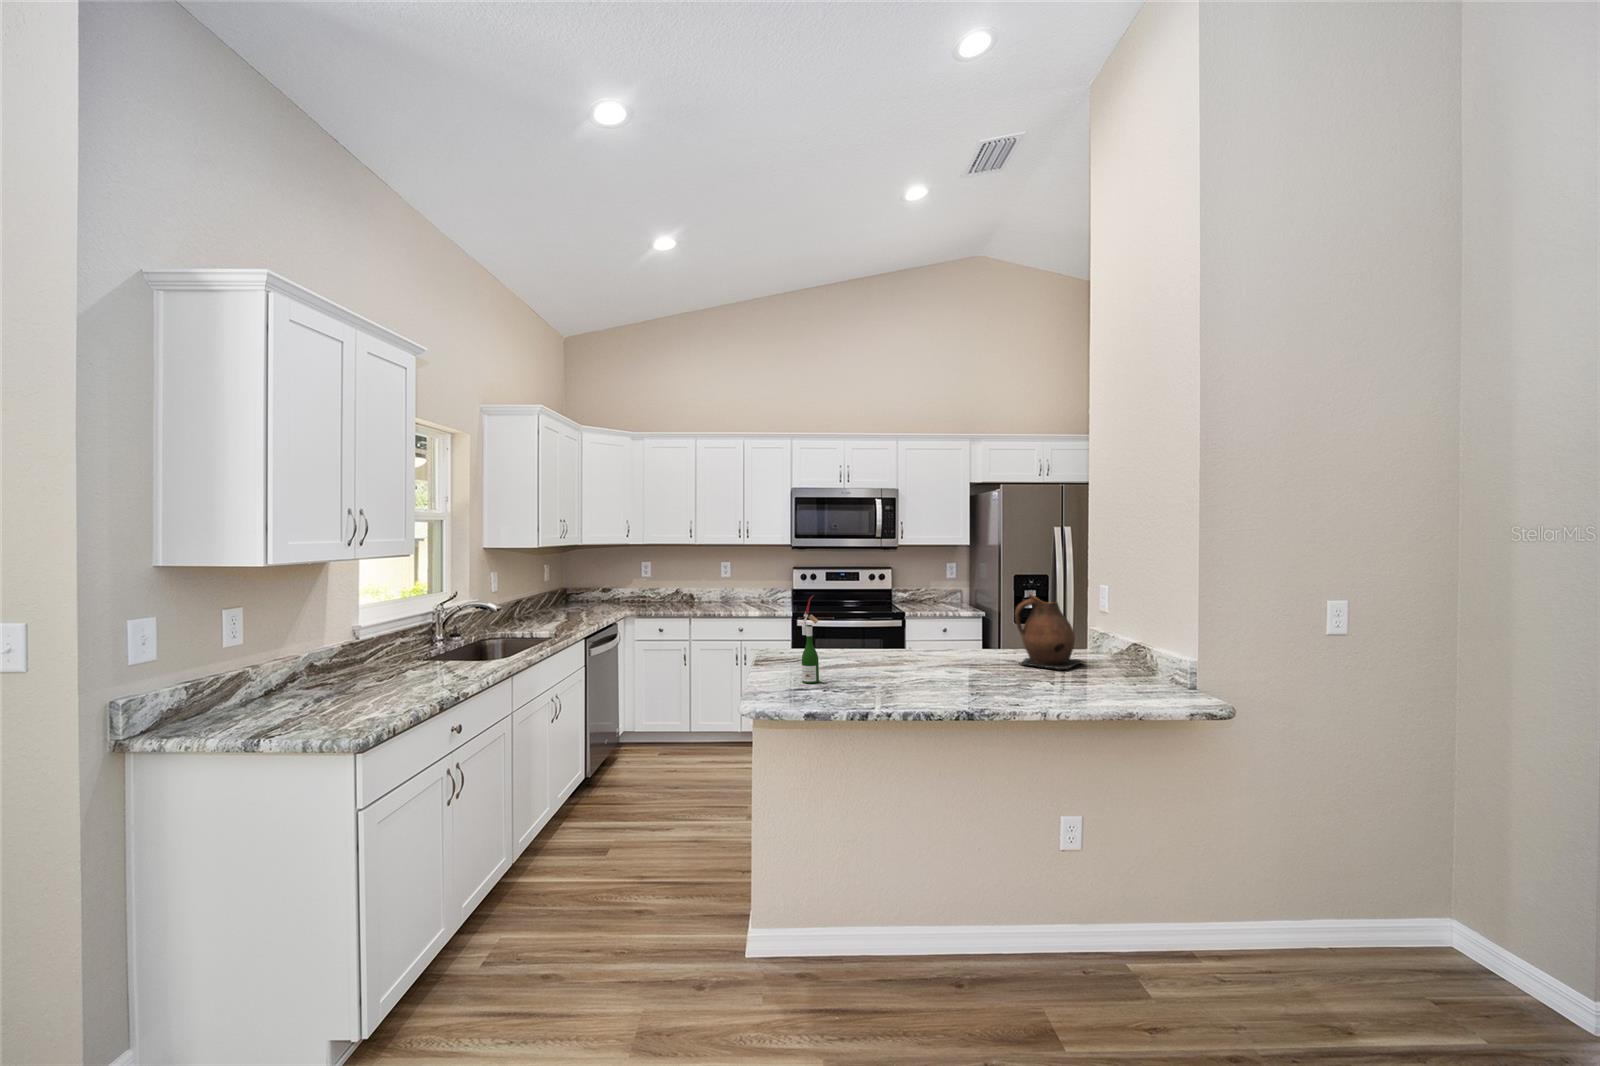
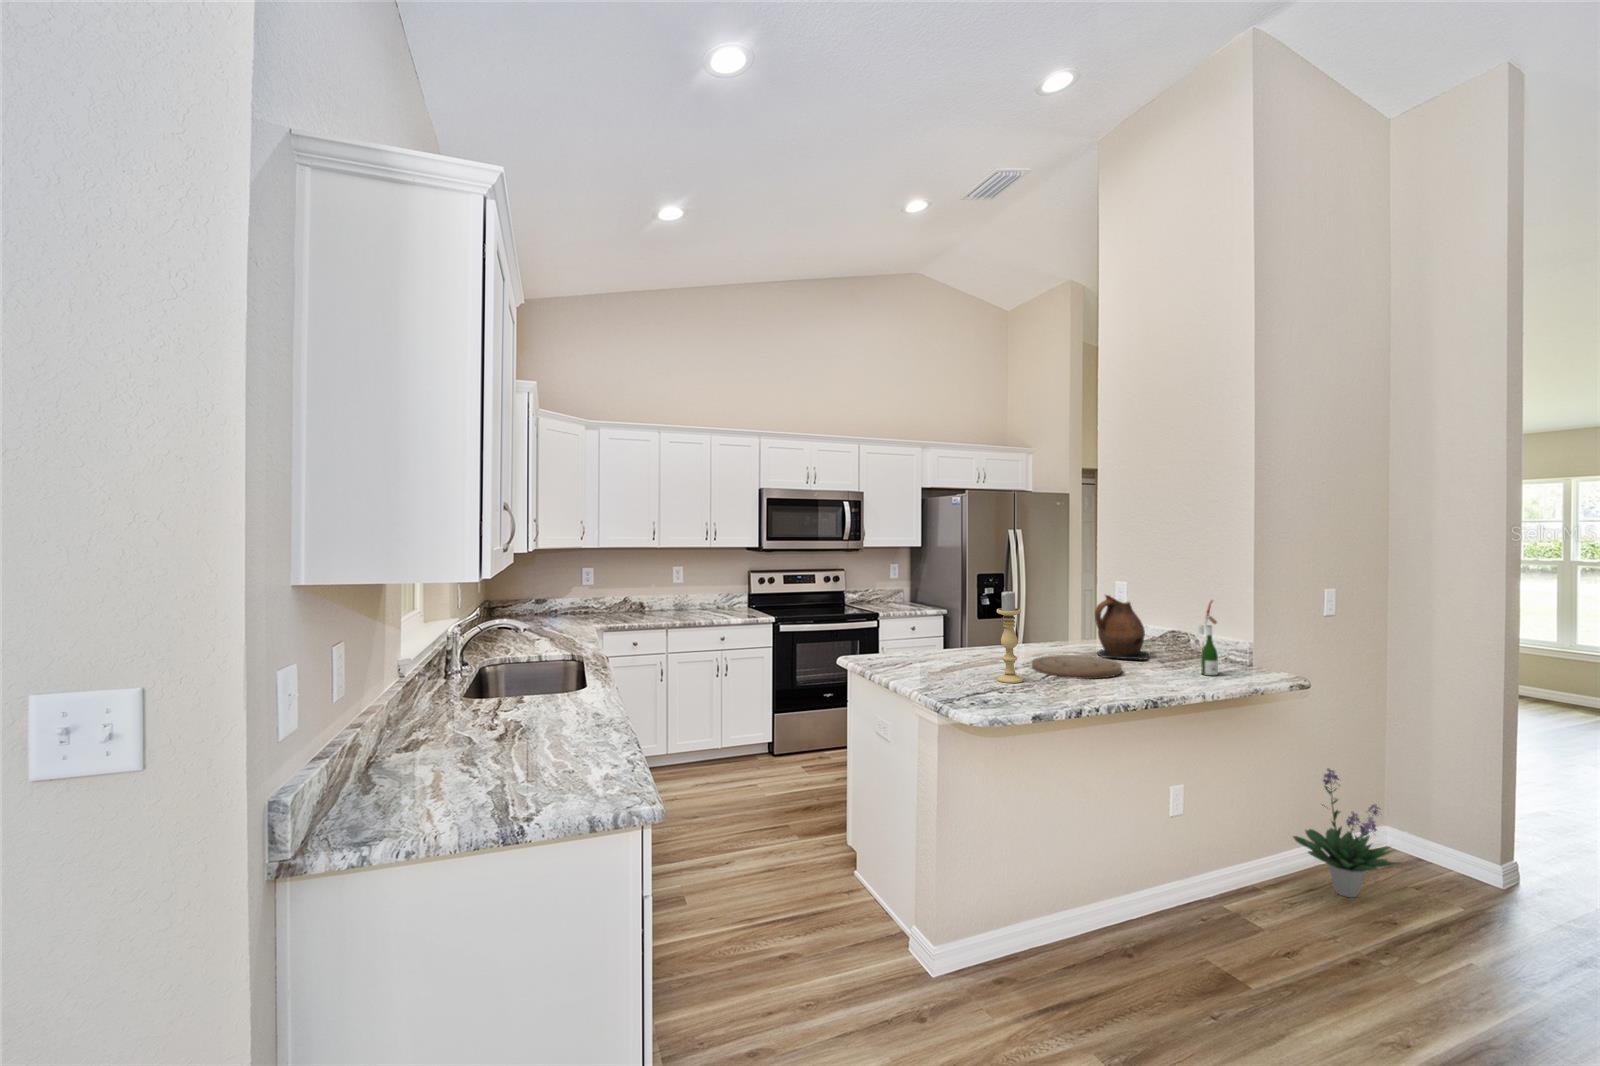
candle holder: none [842,580,871,682] -> present [997,591,1023,683]
wine bottle: present [802,596,827,683] -> present [1198,600,1222,676]
cutting board: none [910,658,1008,684] -> present [1032,655,1122,679]
potted plant: none [1249,823,1386,997] -> present [1293,768,1400,897]

